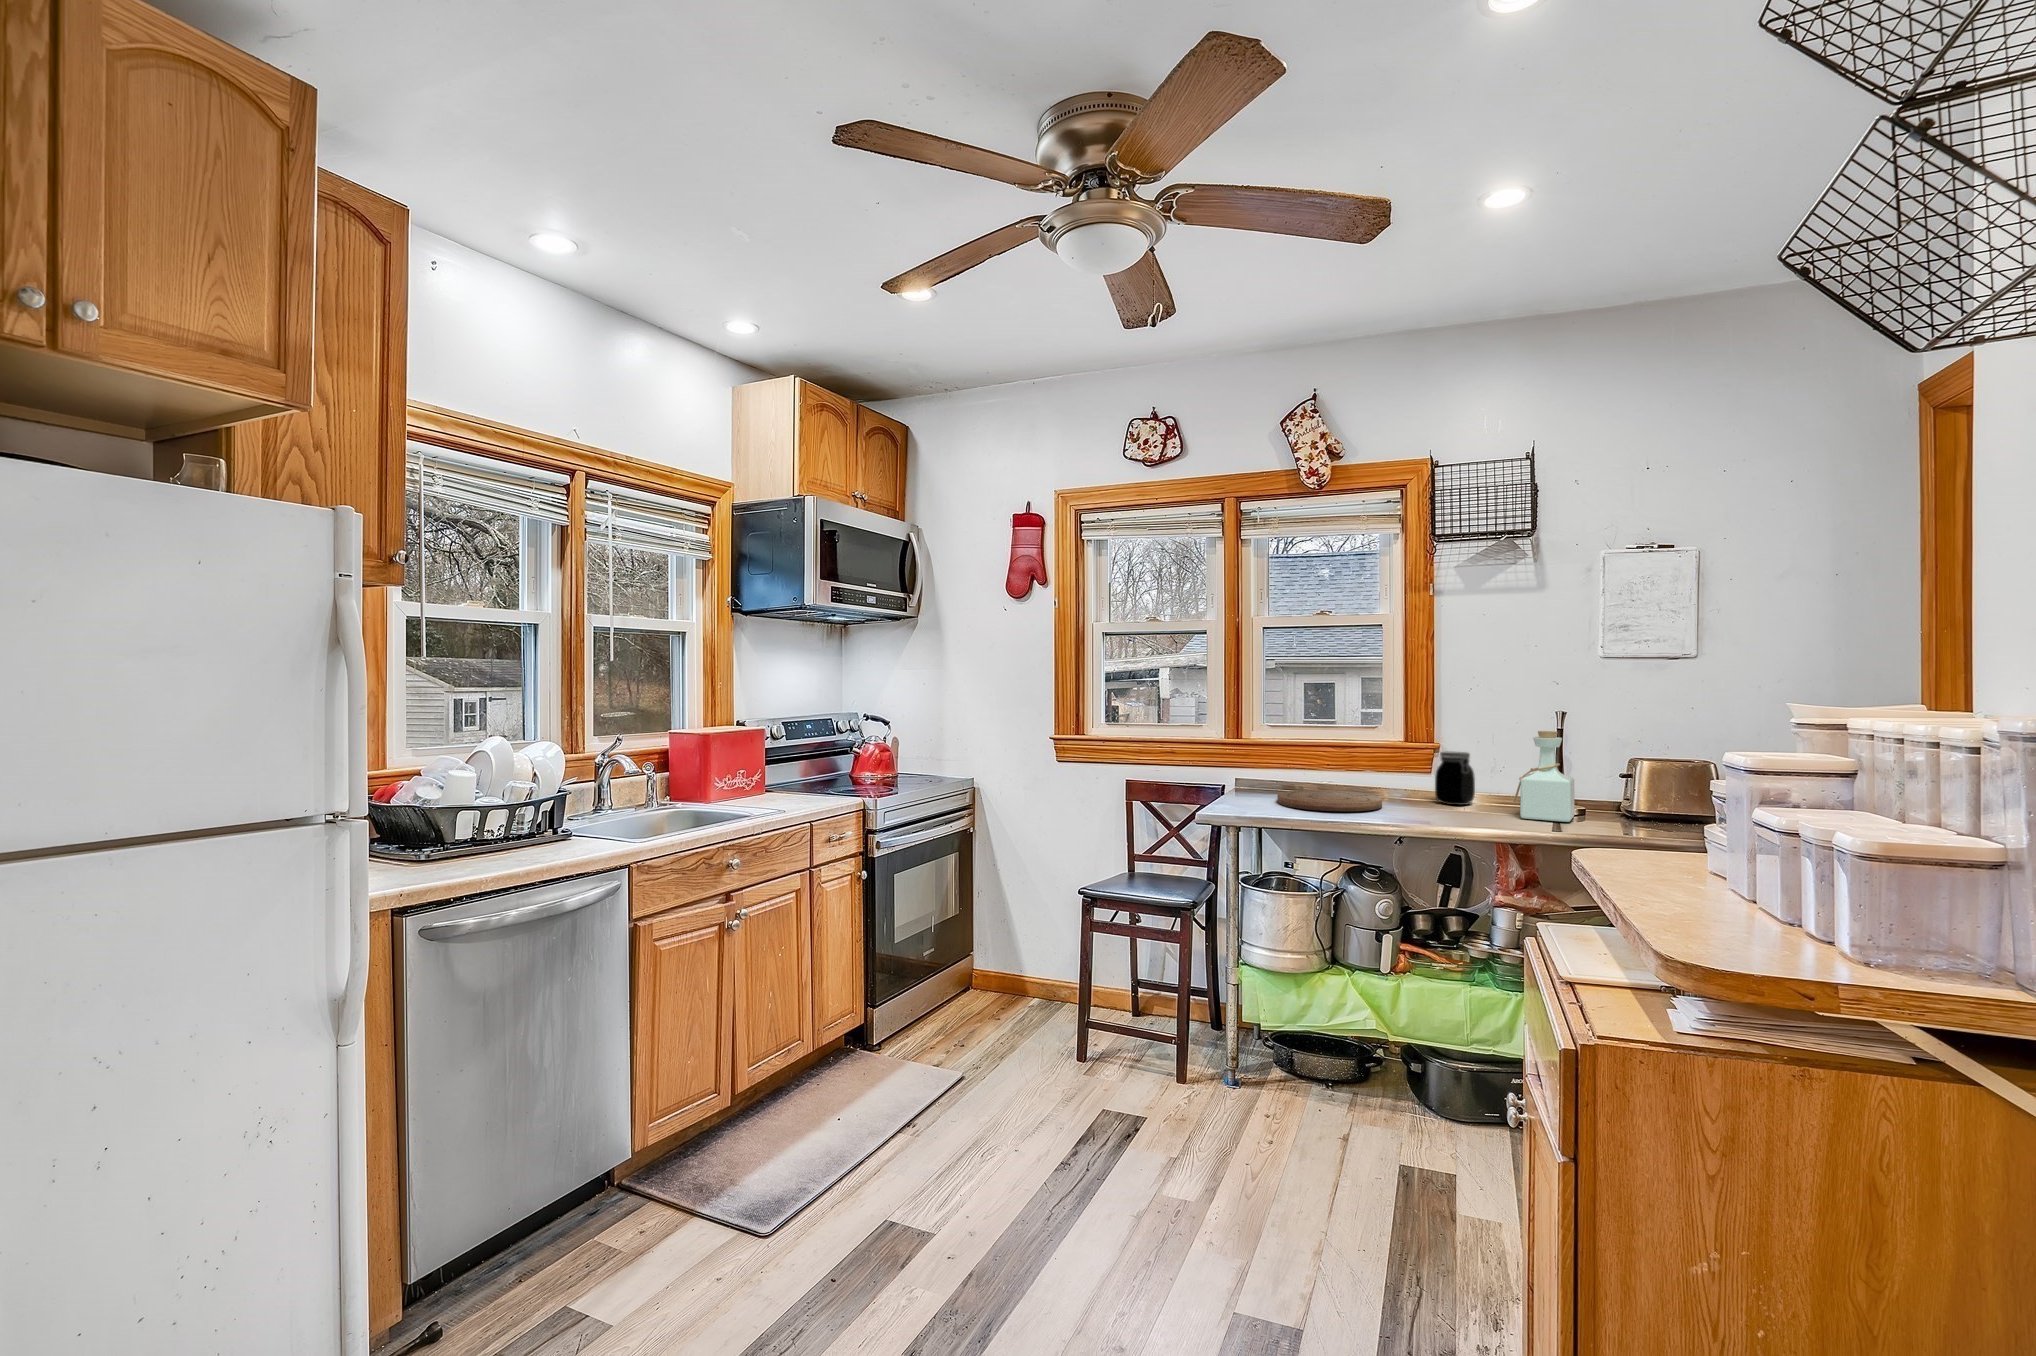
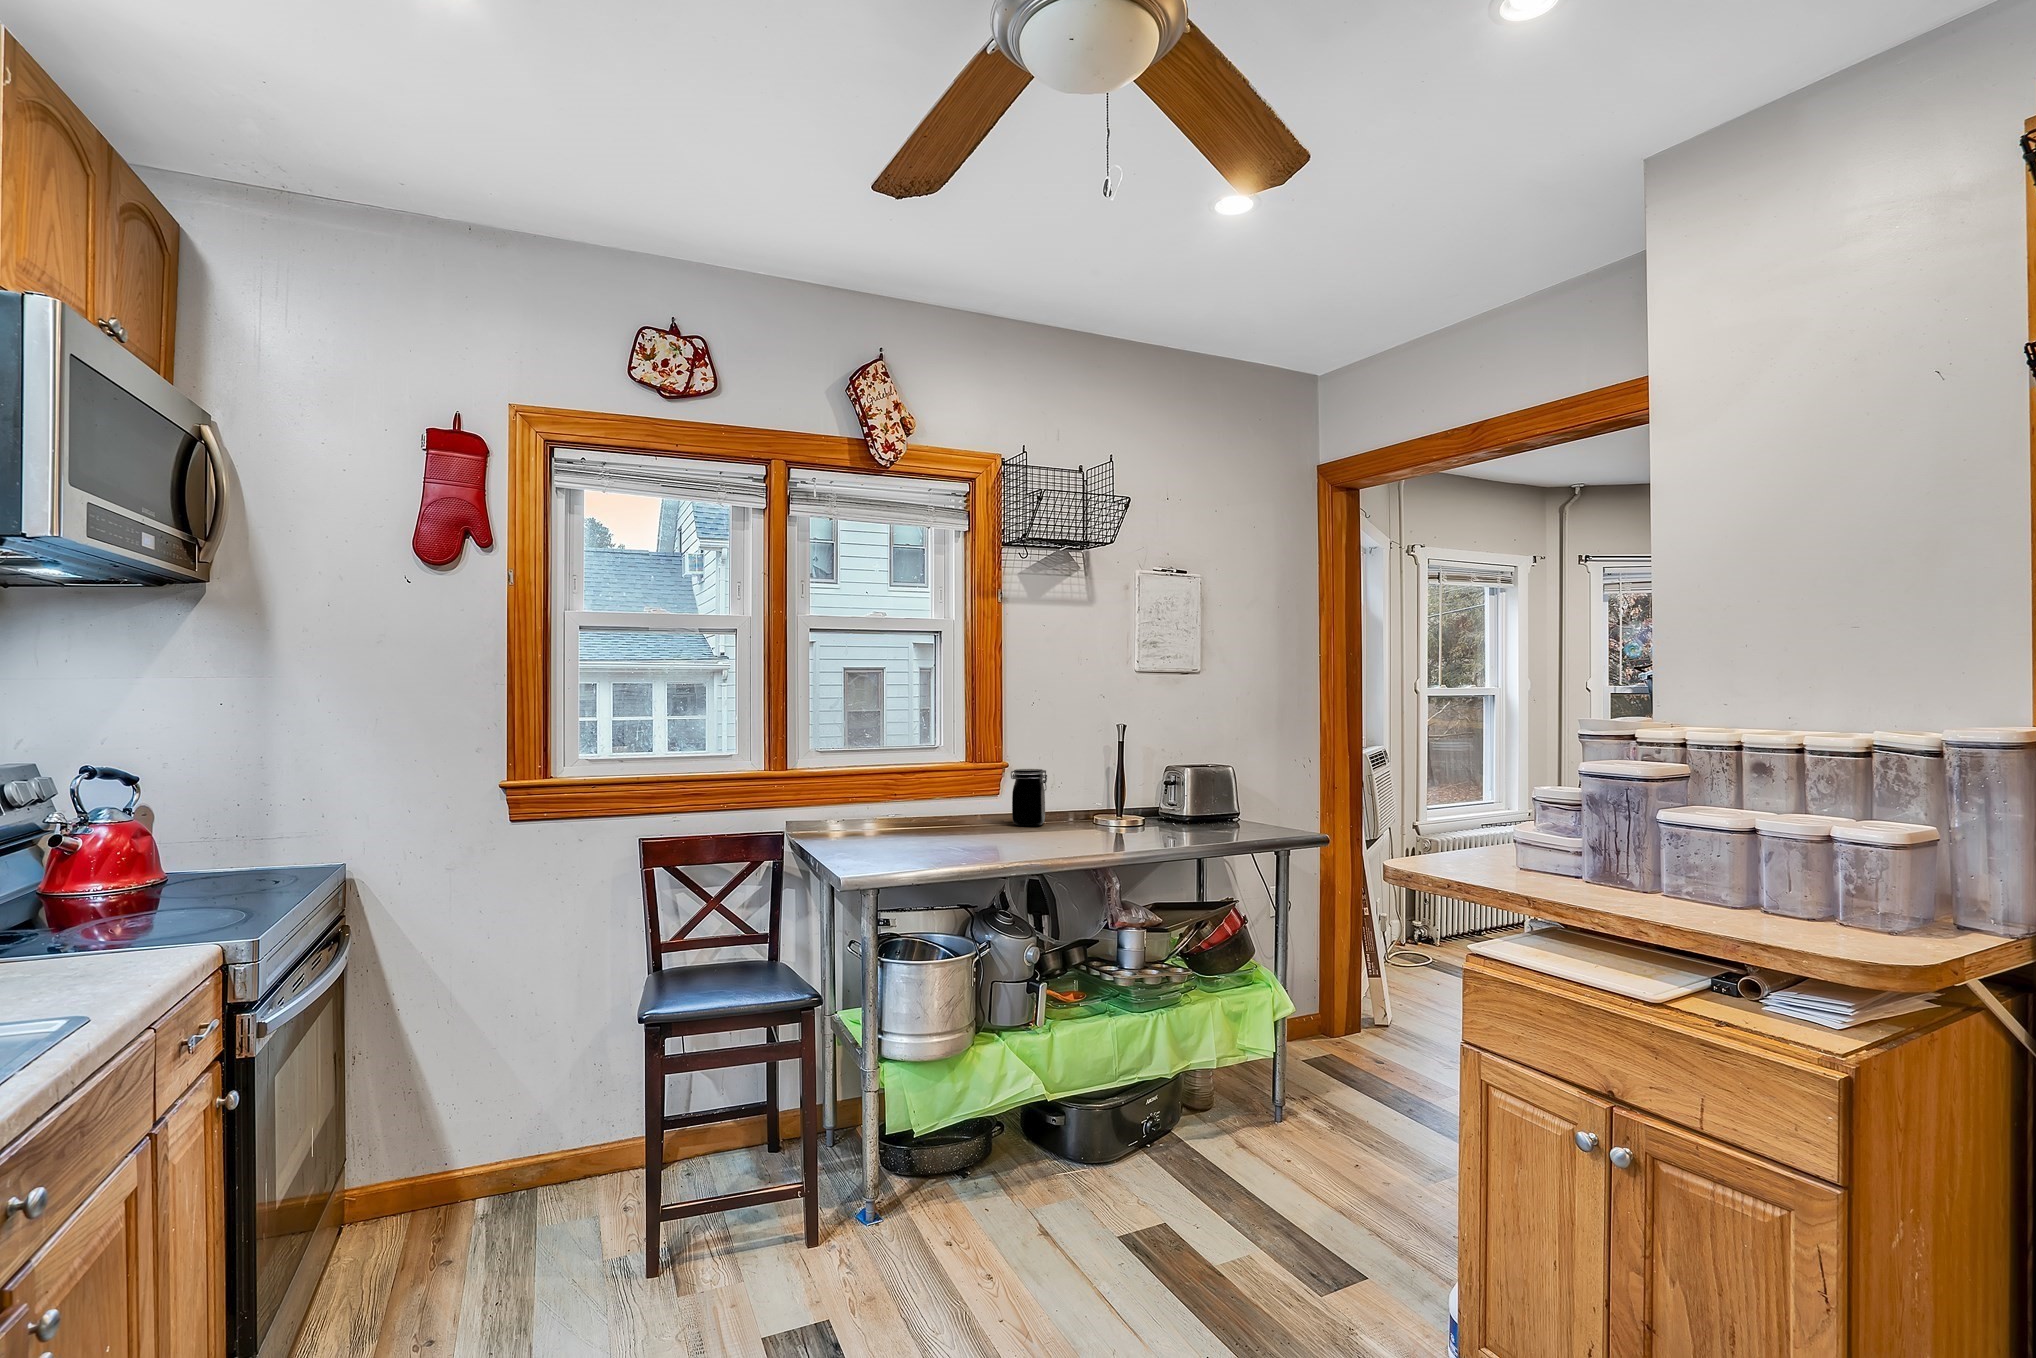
bottle: present [1514,731,1575,822] -> none [1097,741,1154,831]
cutting board: present [1277,790,1382,811] -> none [870,823,989,848]

